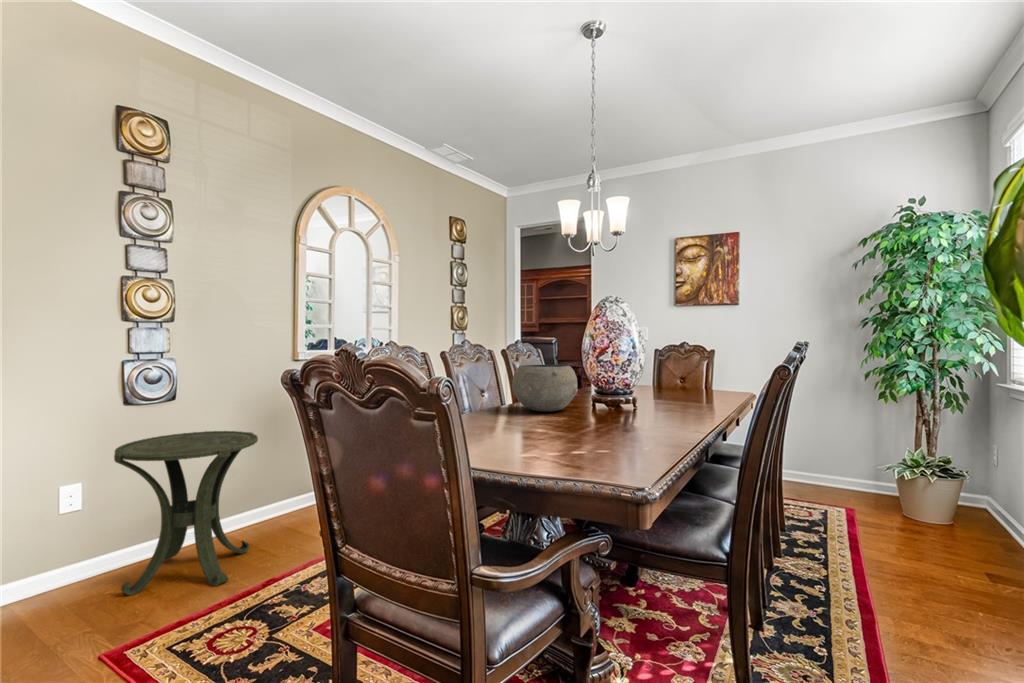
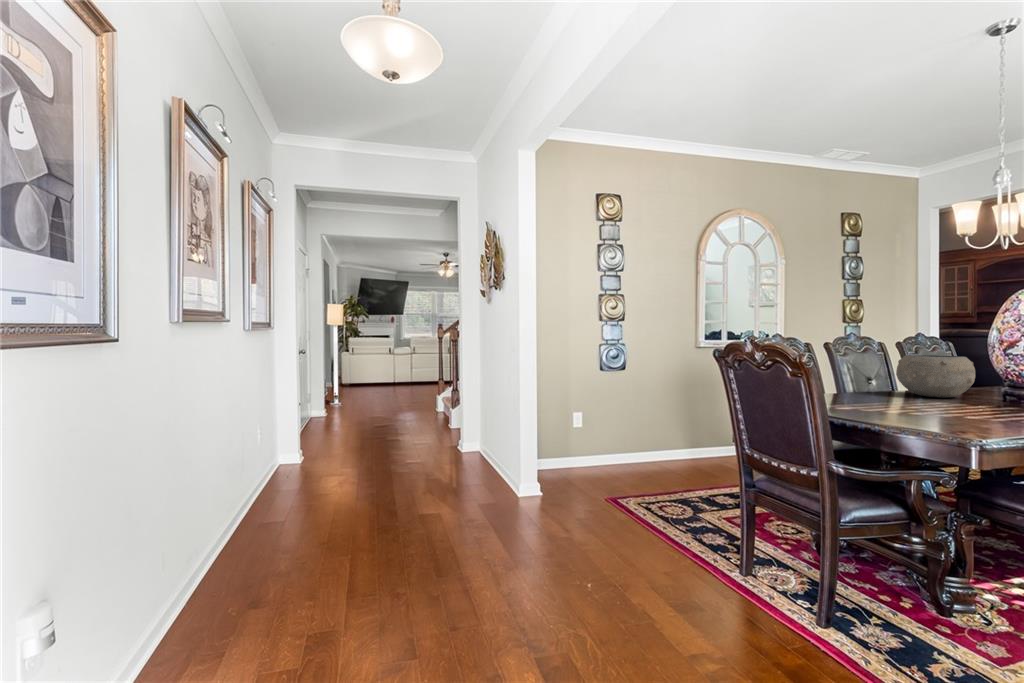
side table: present [114,431,258,595] -> none [600,391,678,487]

